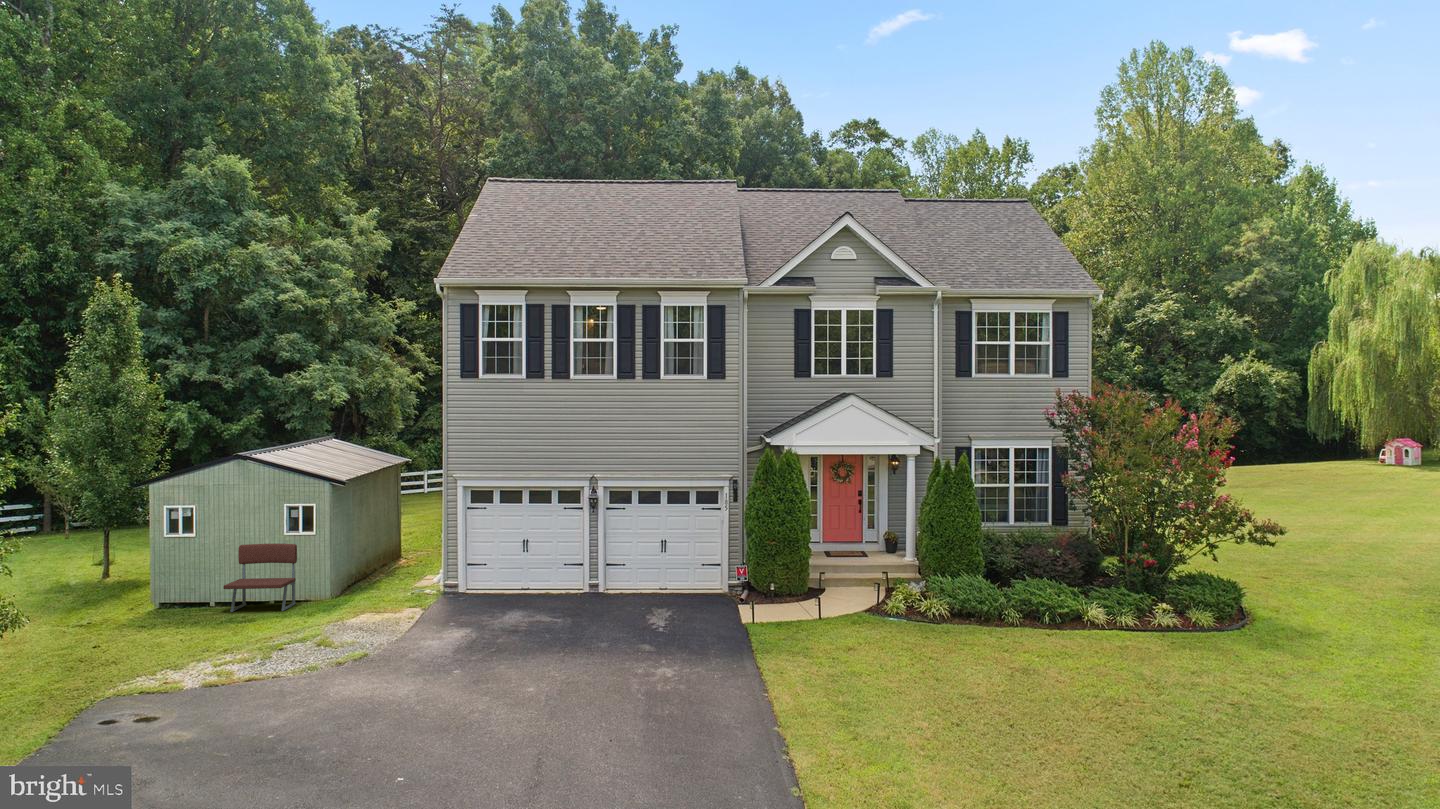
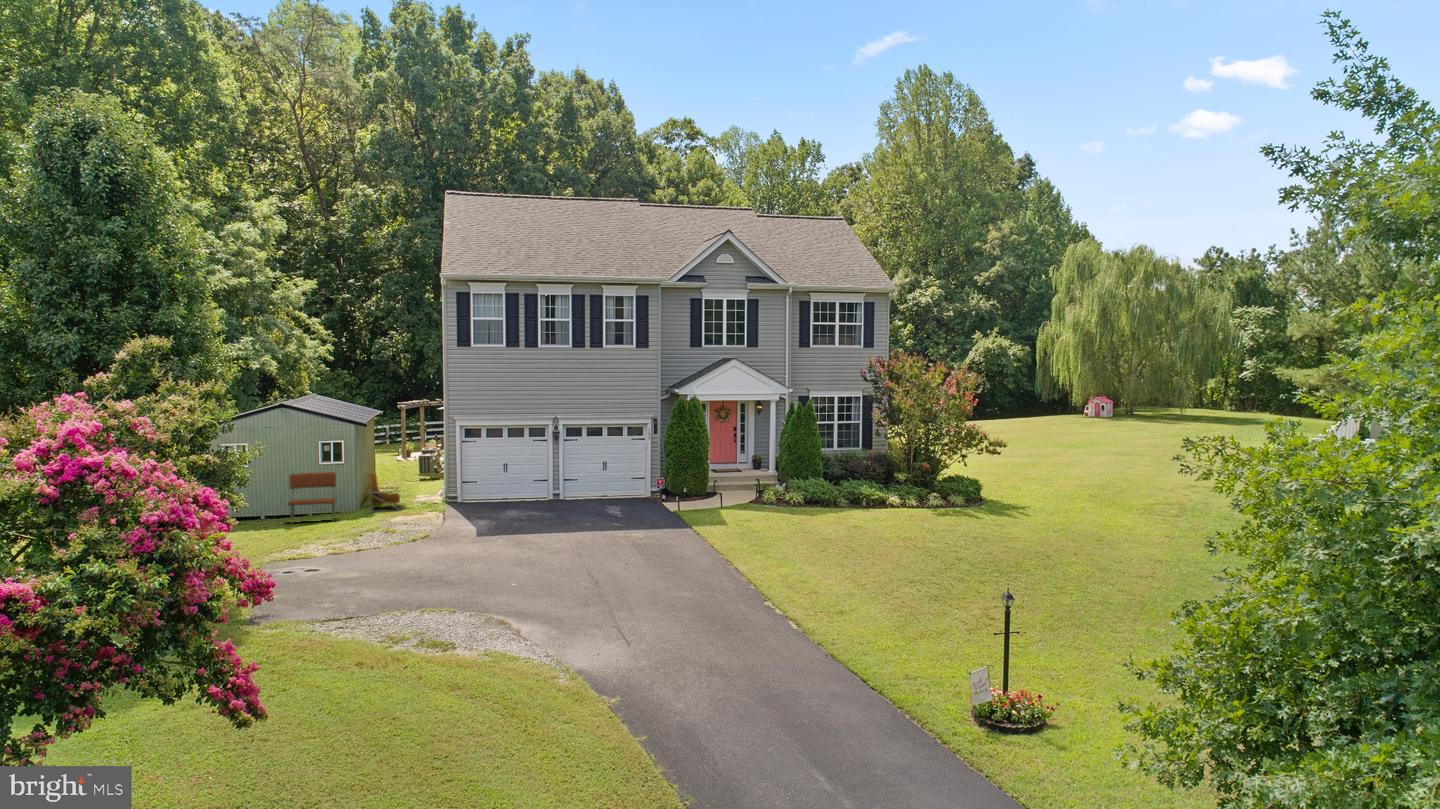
lounge chair: none [350,540,408,594] -> present [367,474,401,513]

